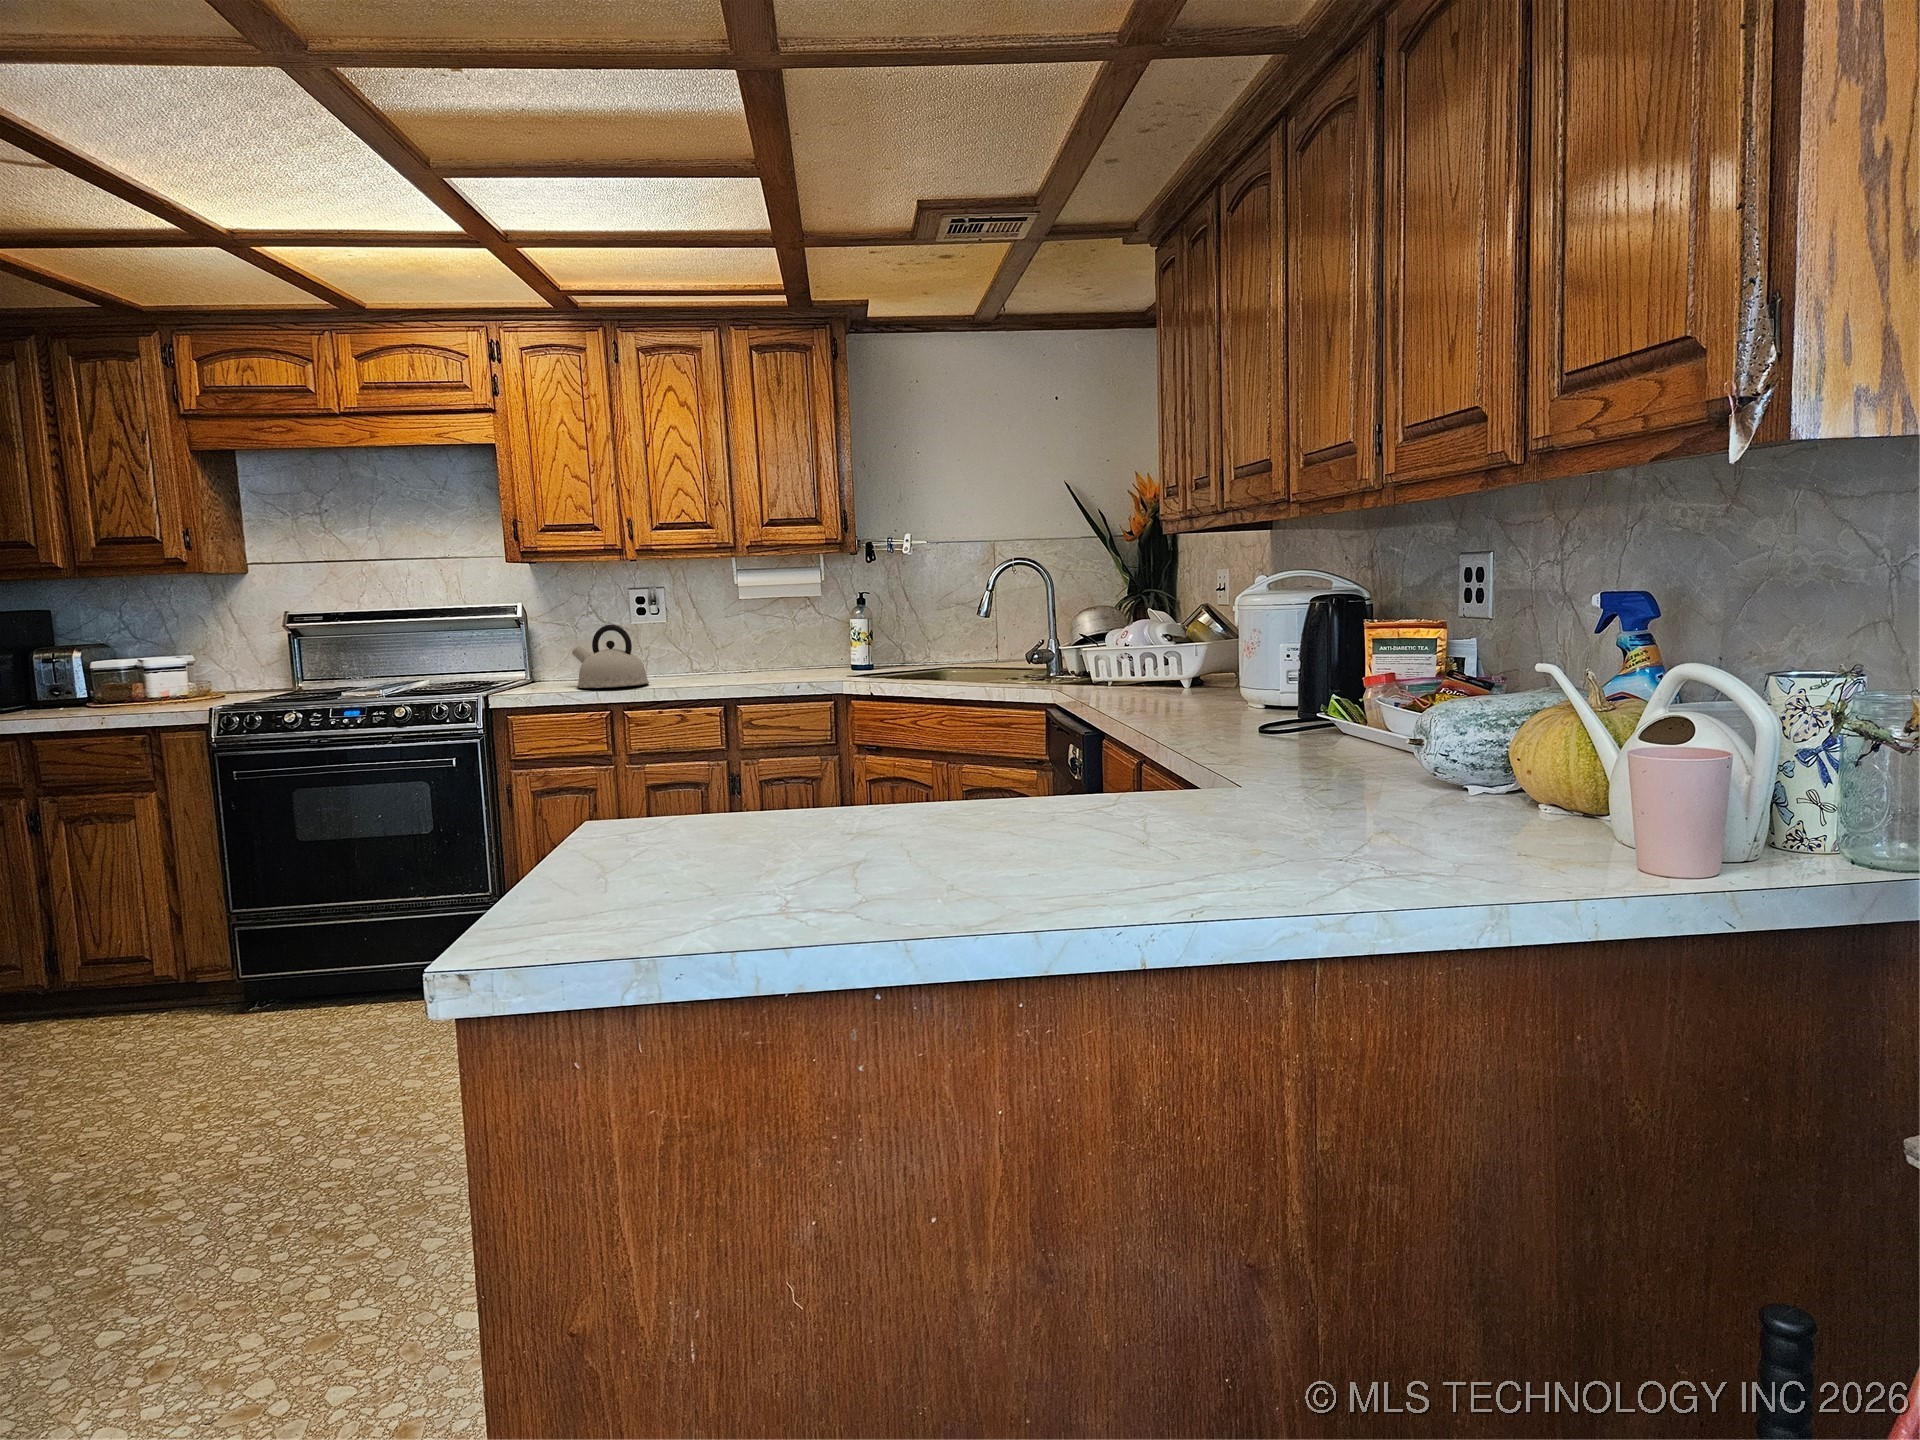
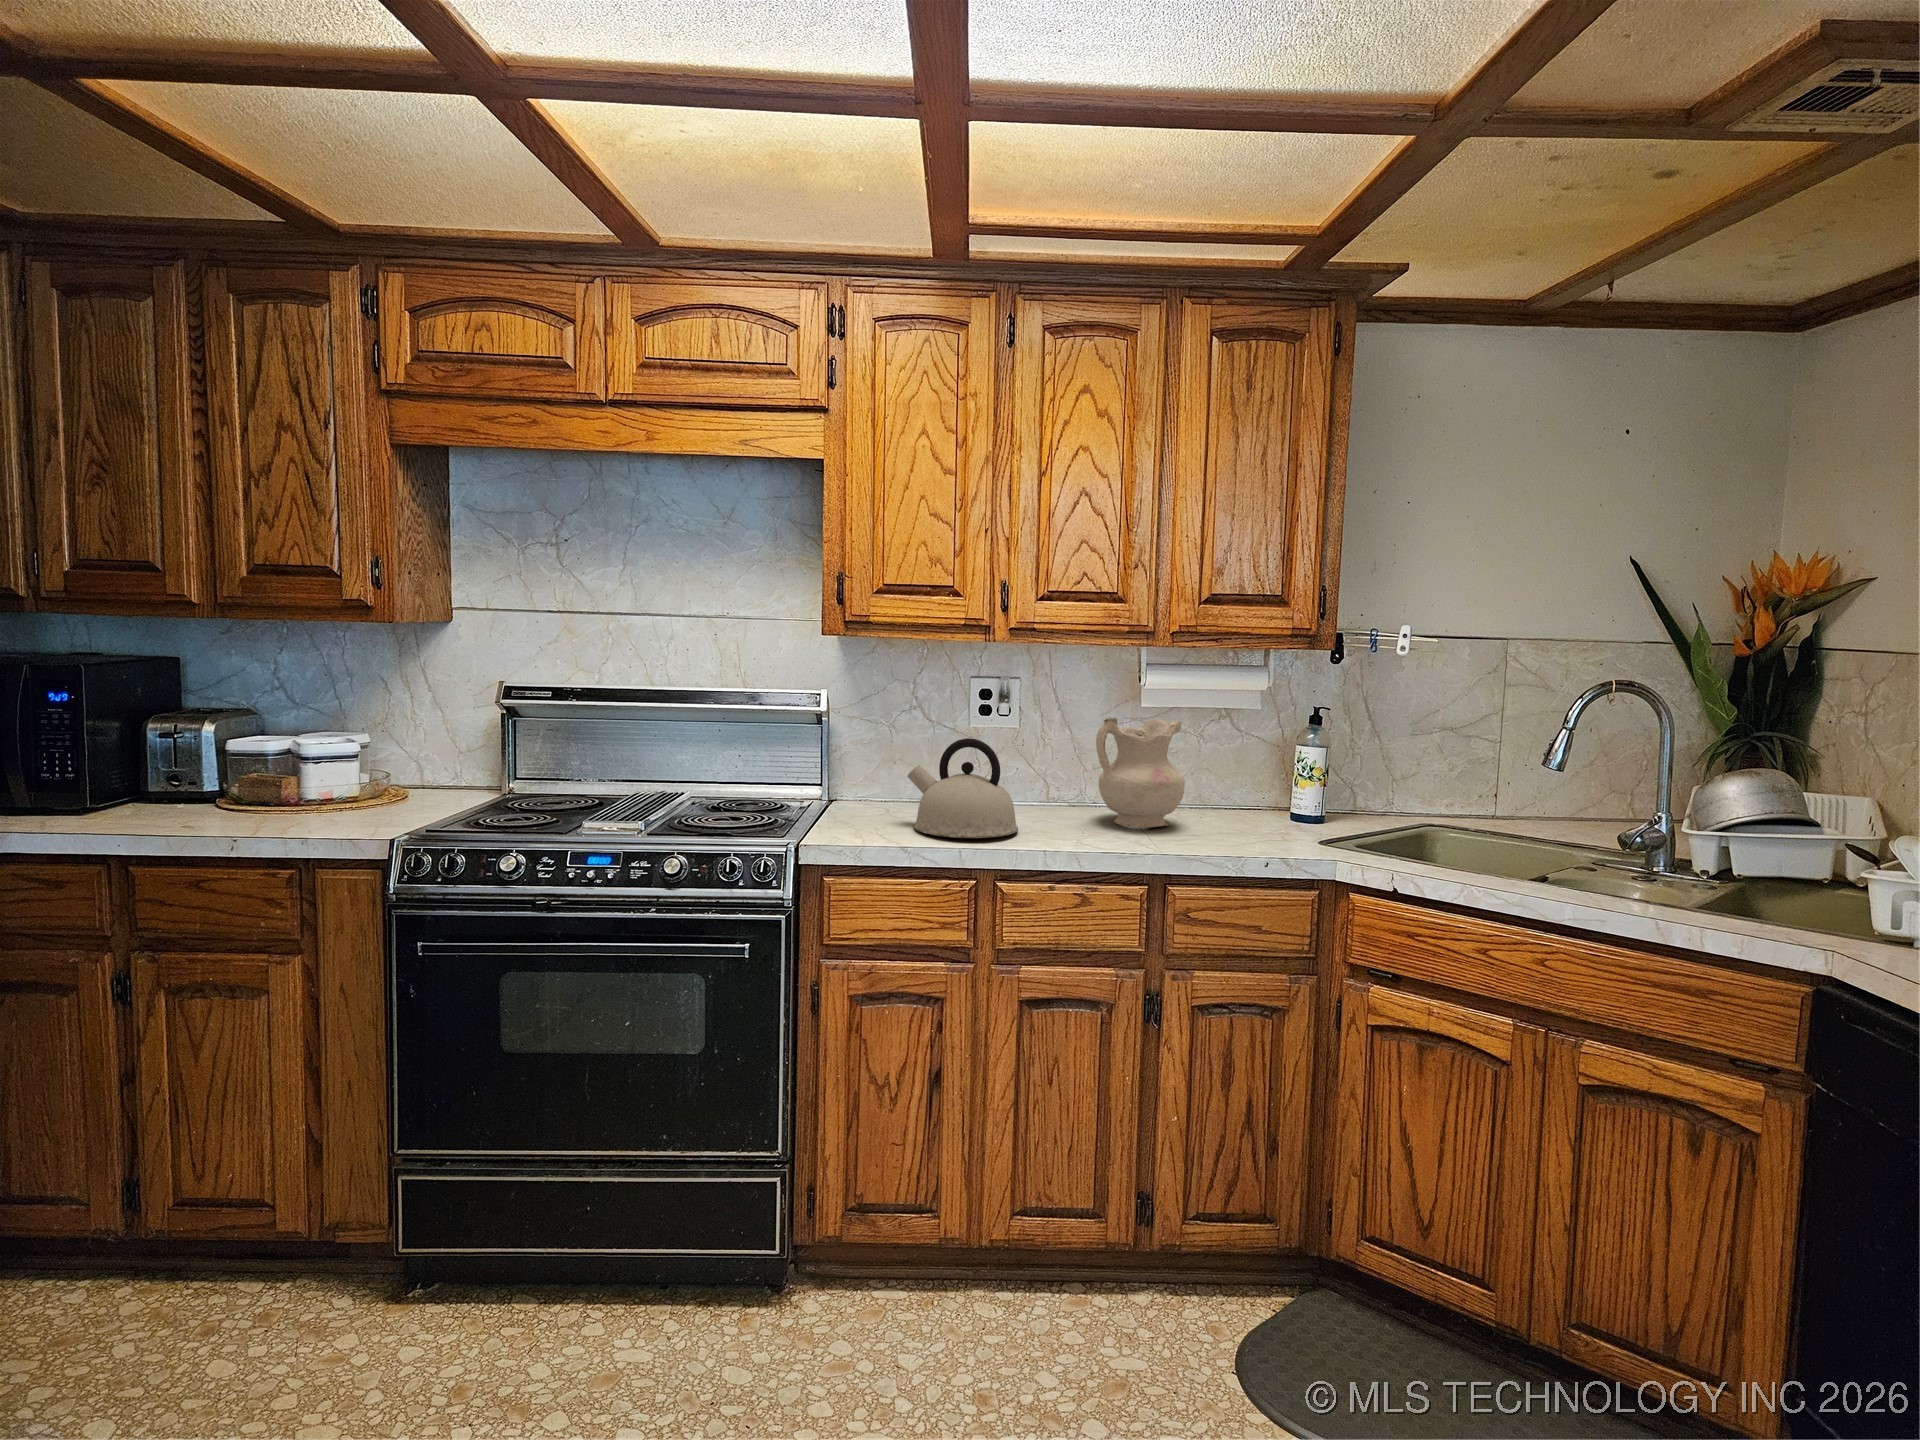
ceramic pitcher: none [702,606,768,679] -> present [1096,717,1185,828]

